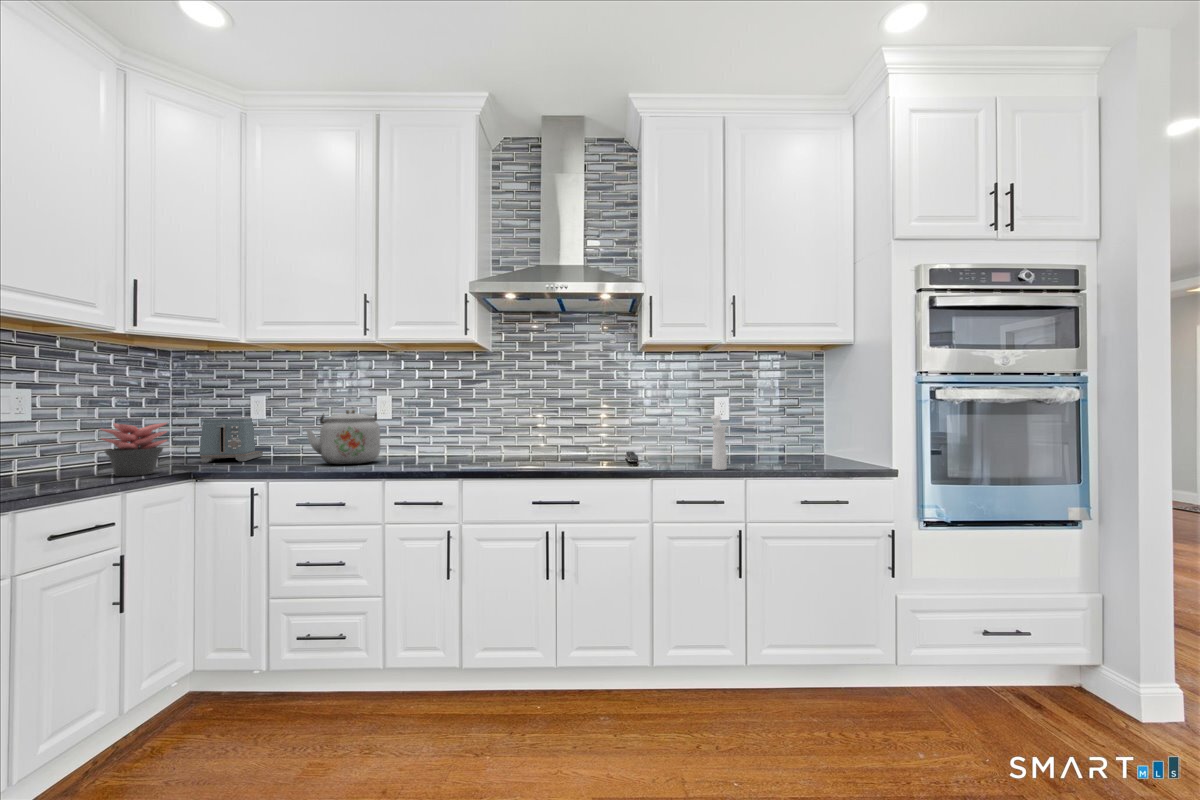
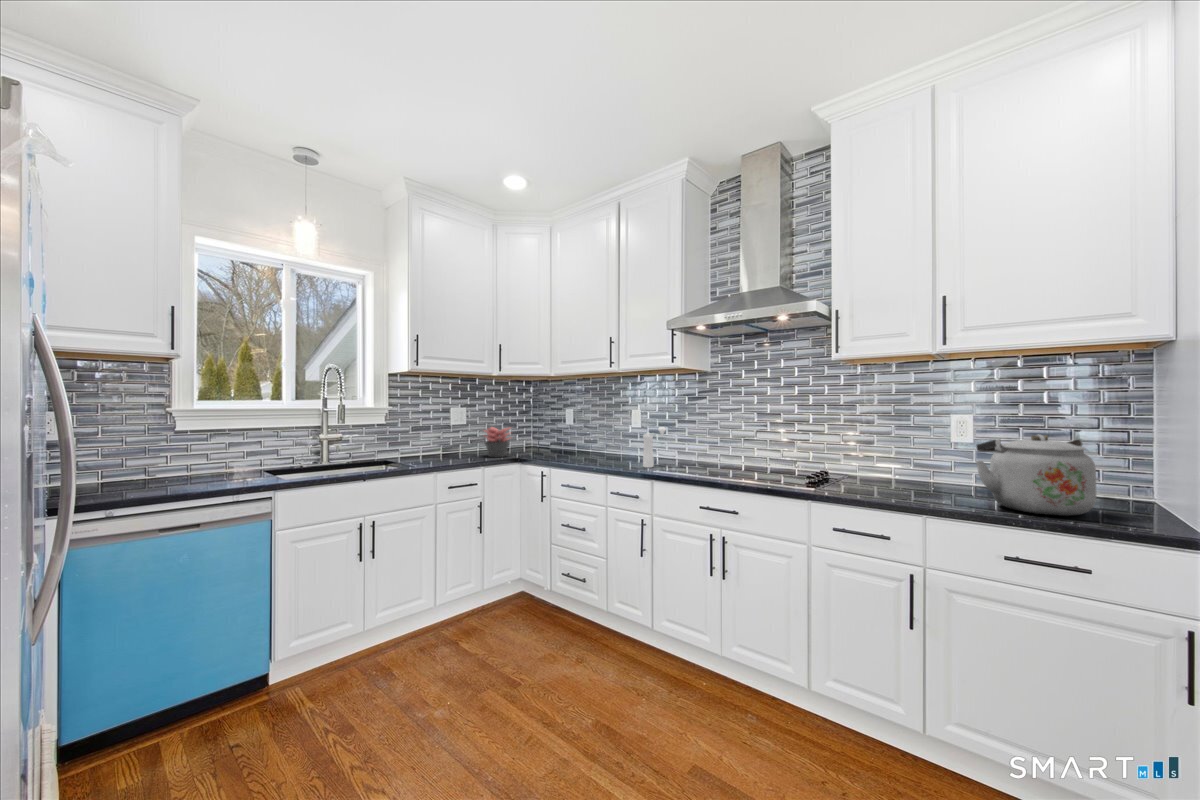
kettle: present [306,409,380,464] -> present [976,434,1096,516]
pepper mill: present [711,415,727,470] -> present [643,427,666,468]
toaster: present [199,418,263,463] -> none [540,423,581,452]

